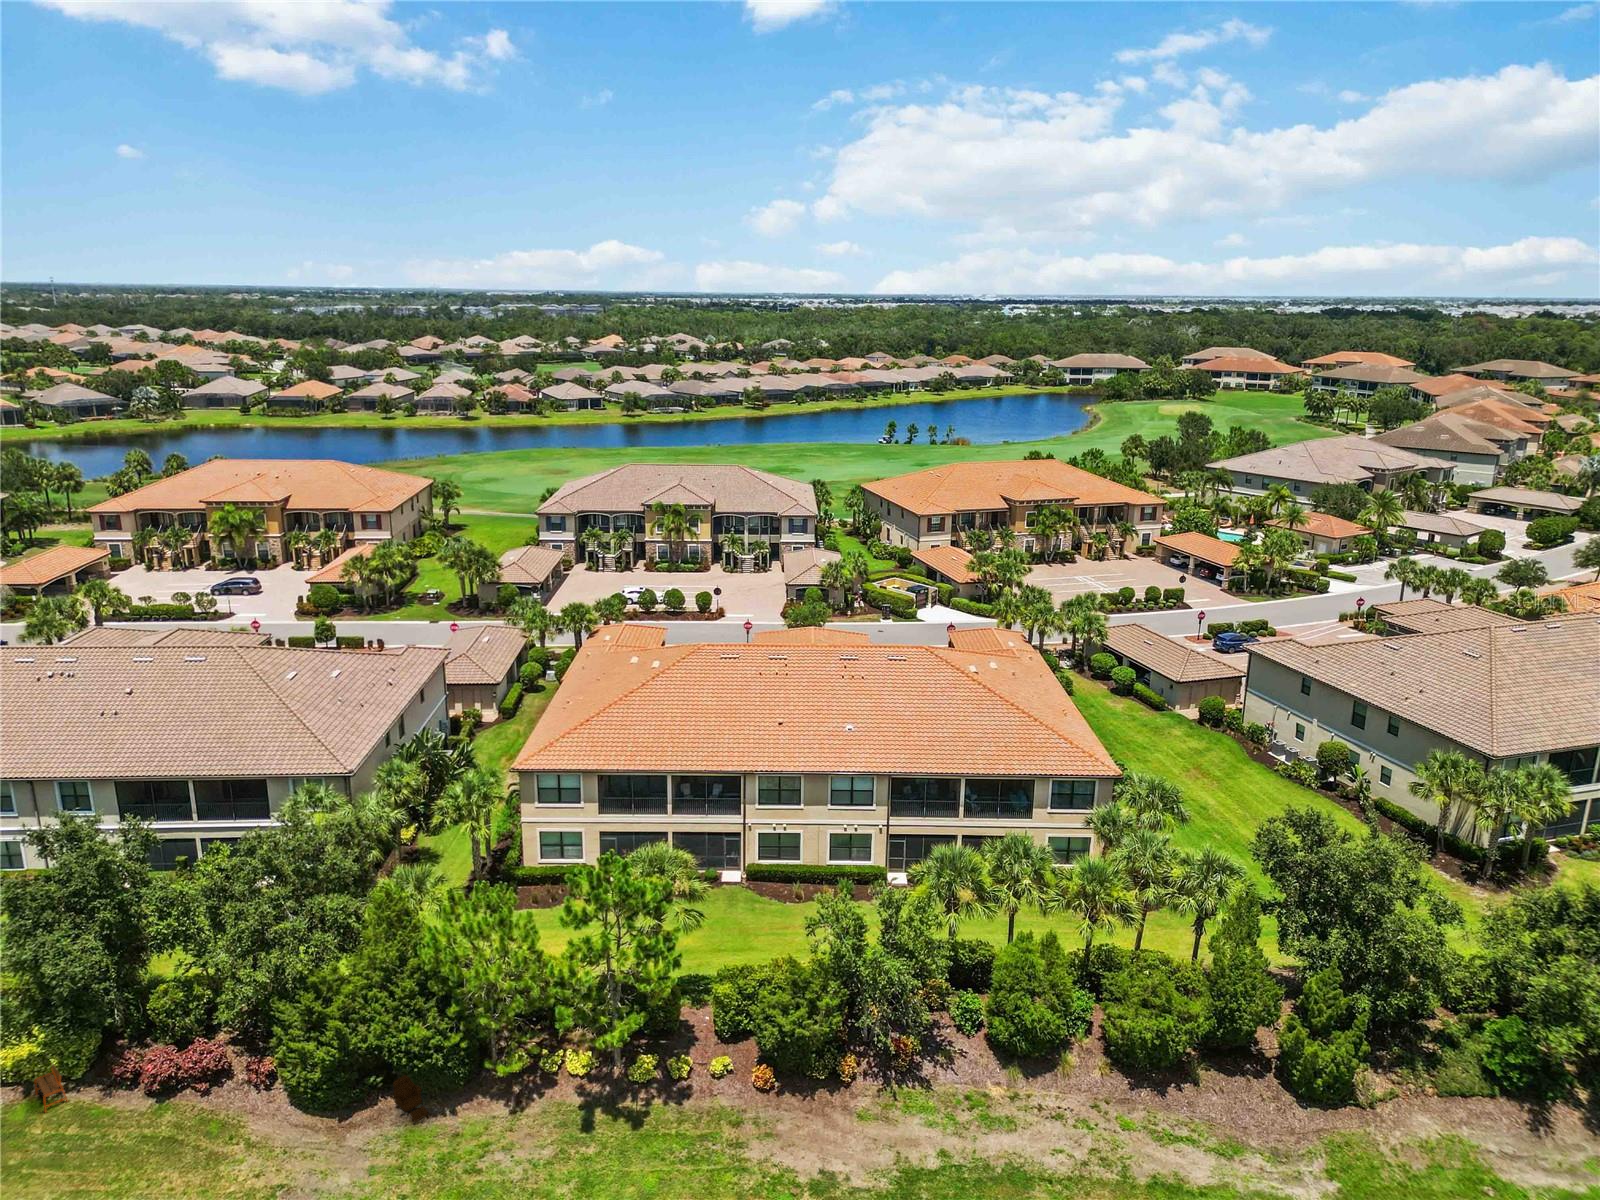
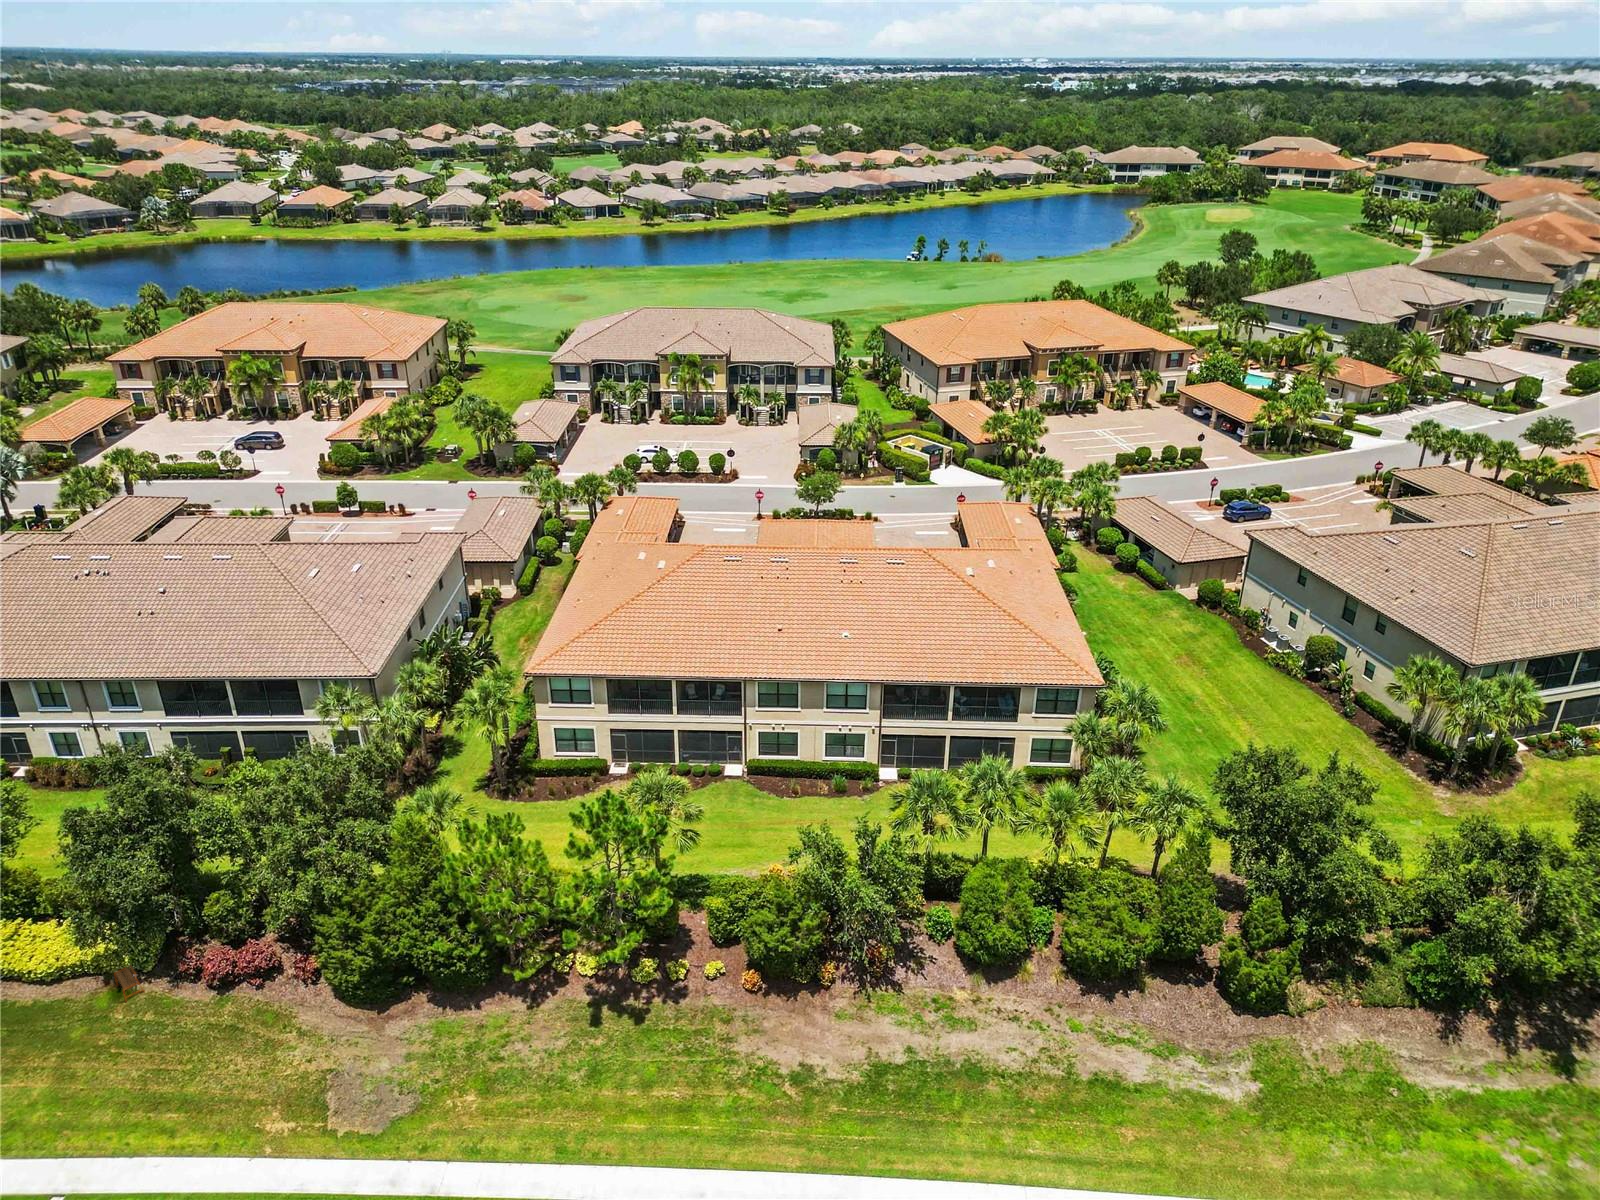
lounge chair: present [393,1075,428,1123] -> none [424,975,456,1019]

